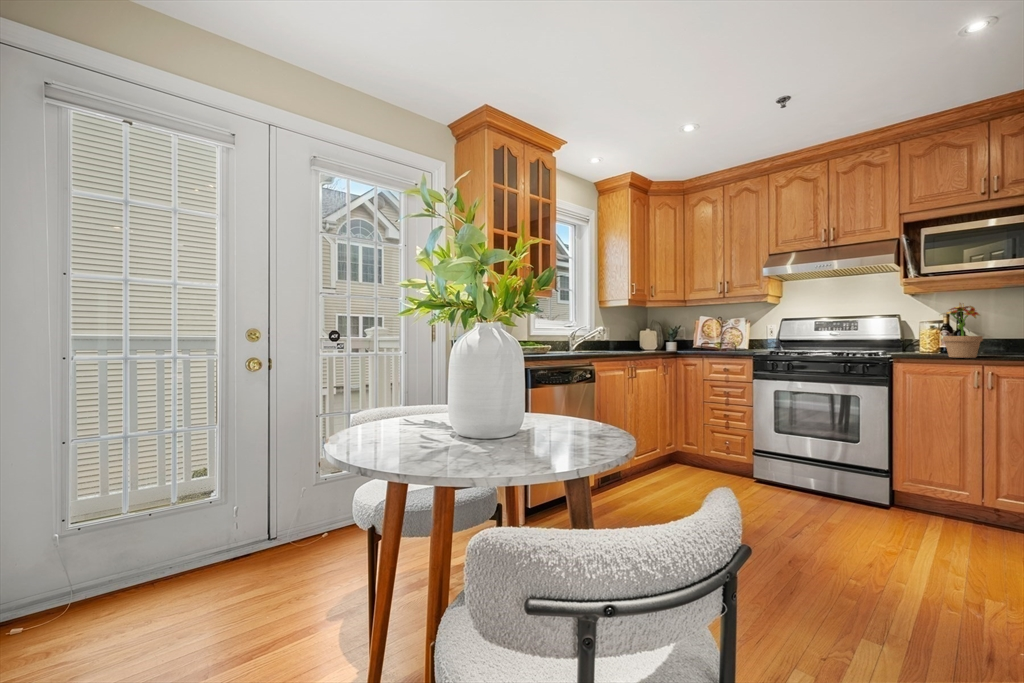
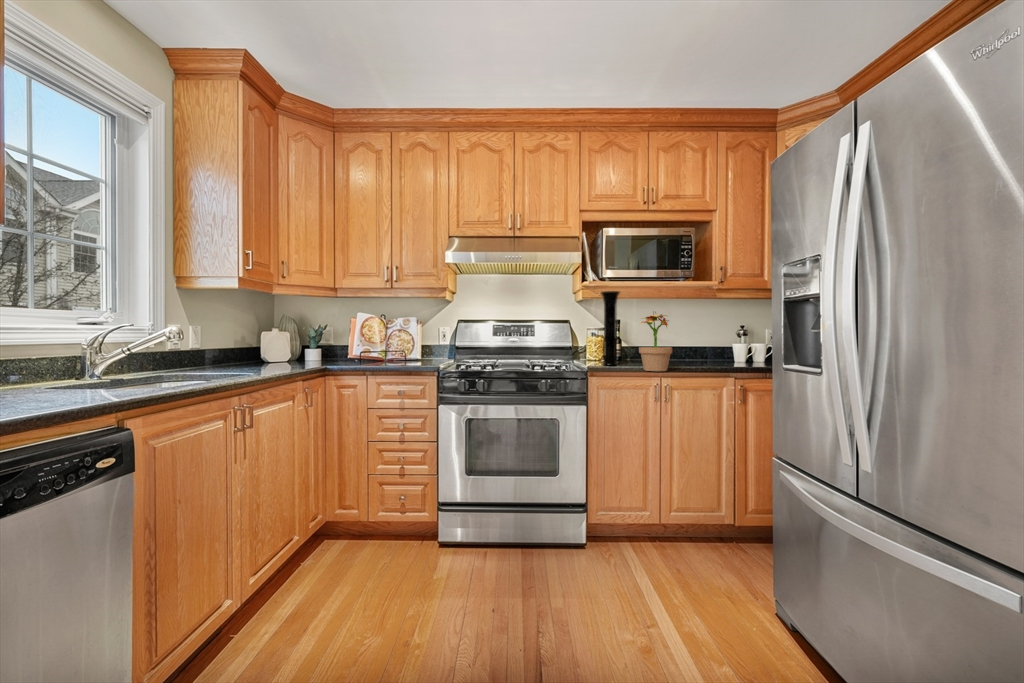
vase: none [910,286,934,354] -> present [601,291,620,365]

